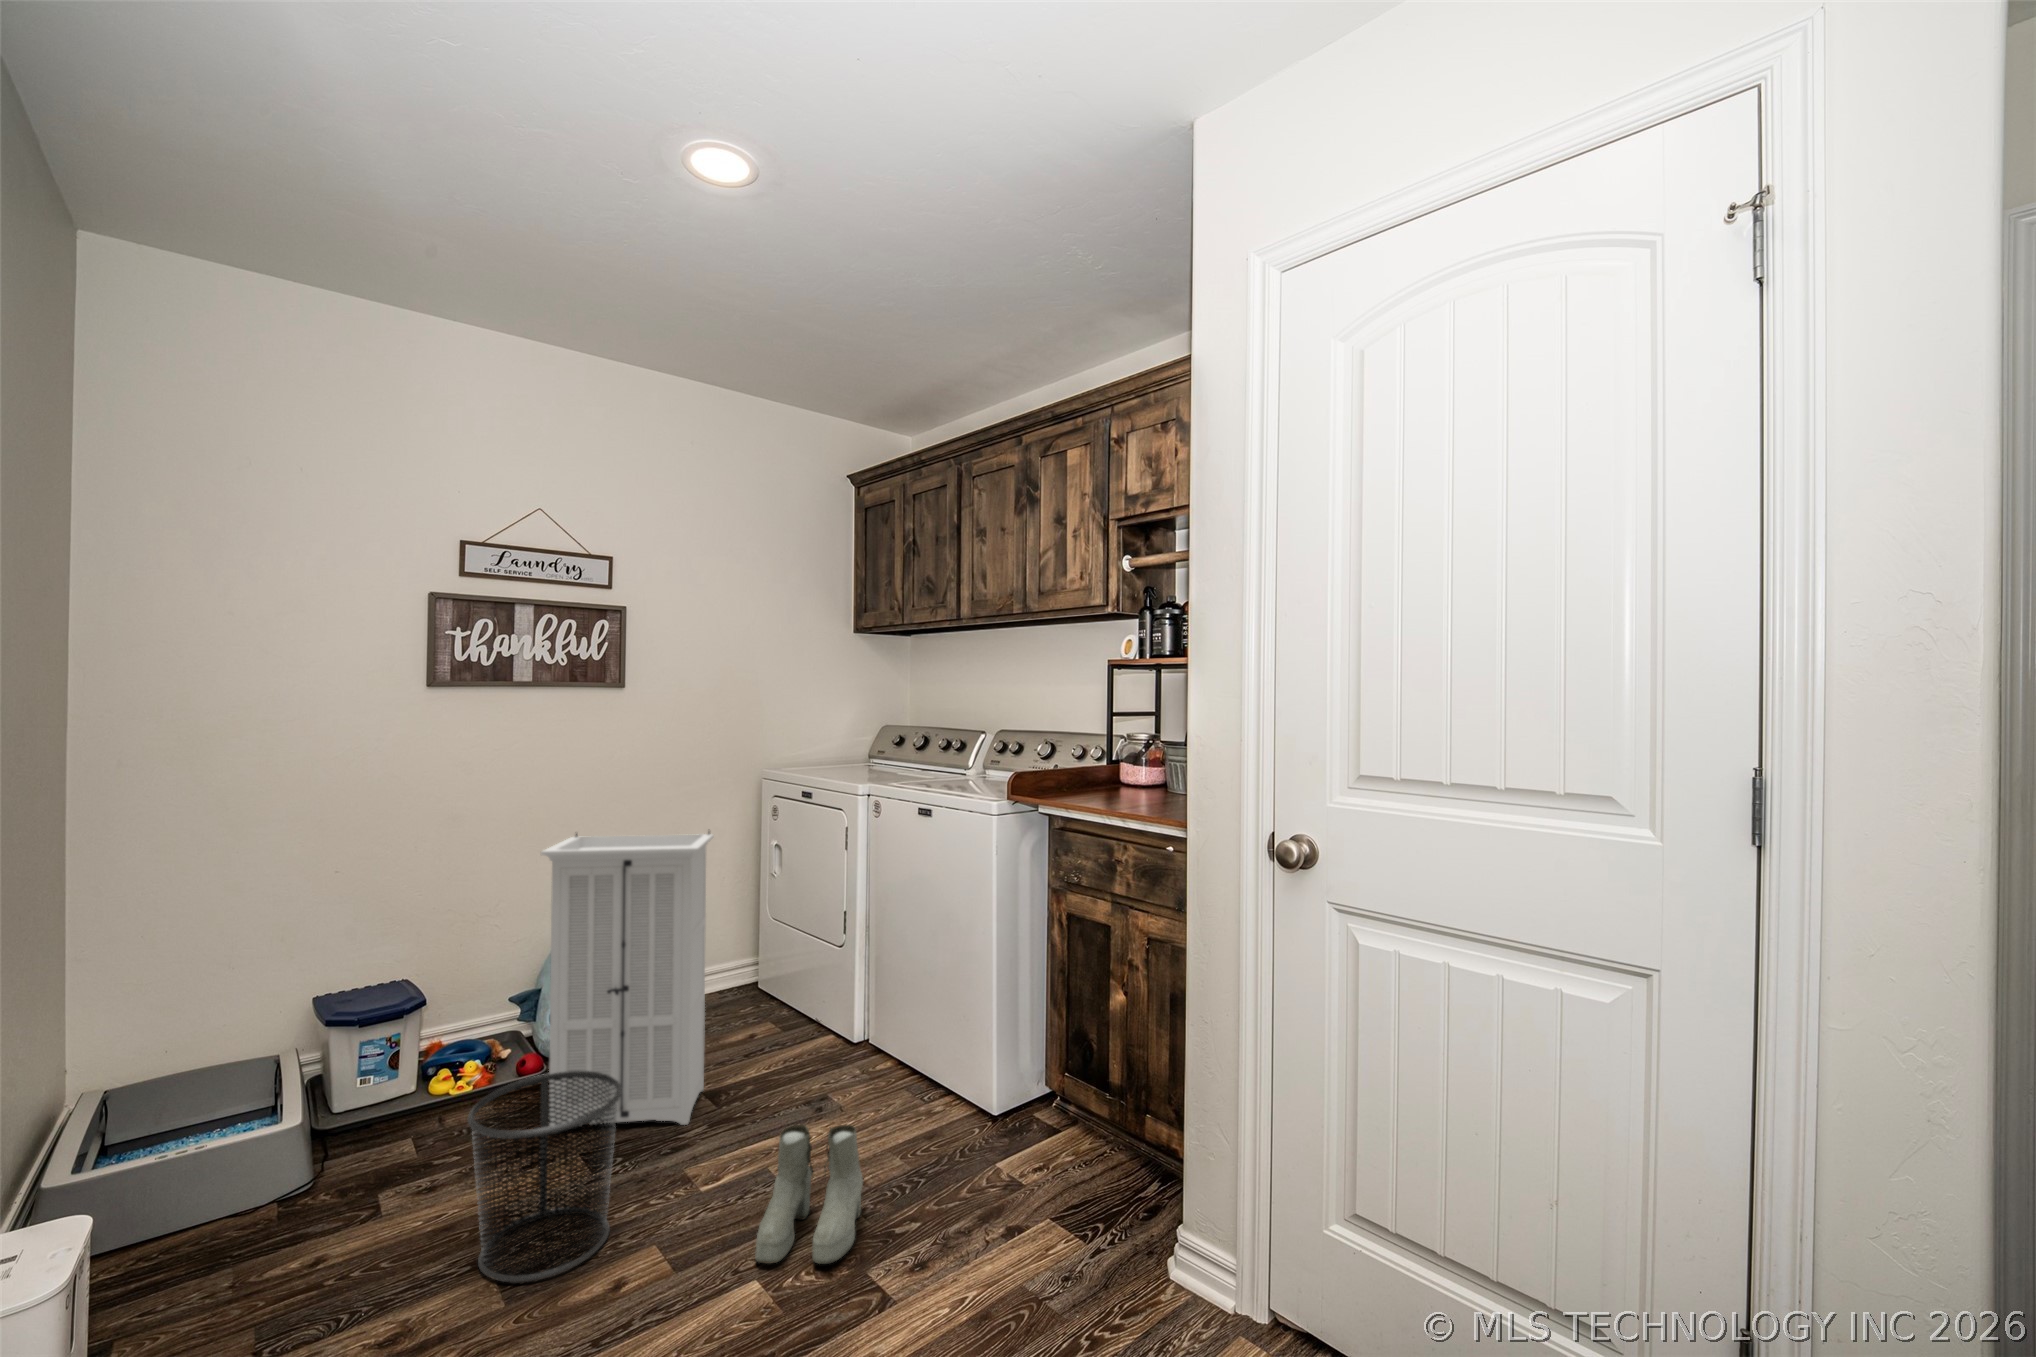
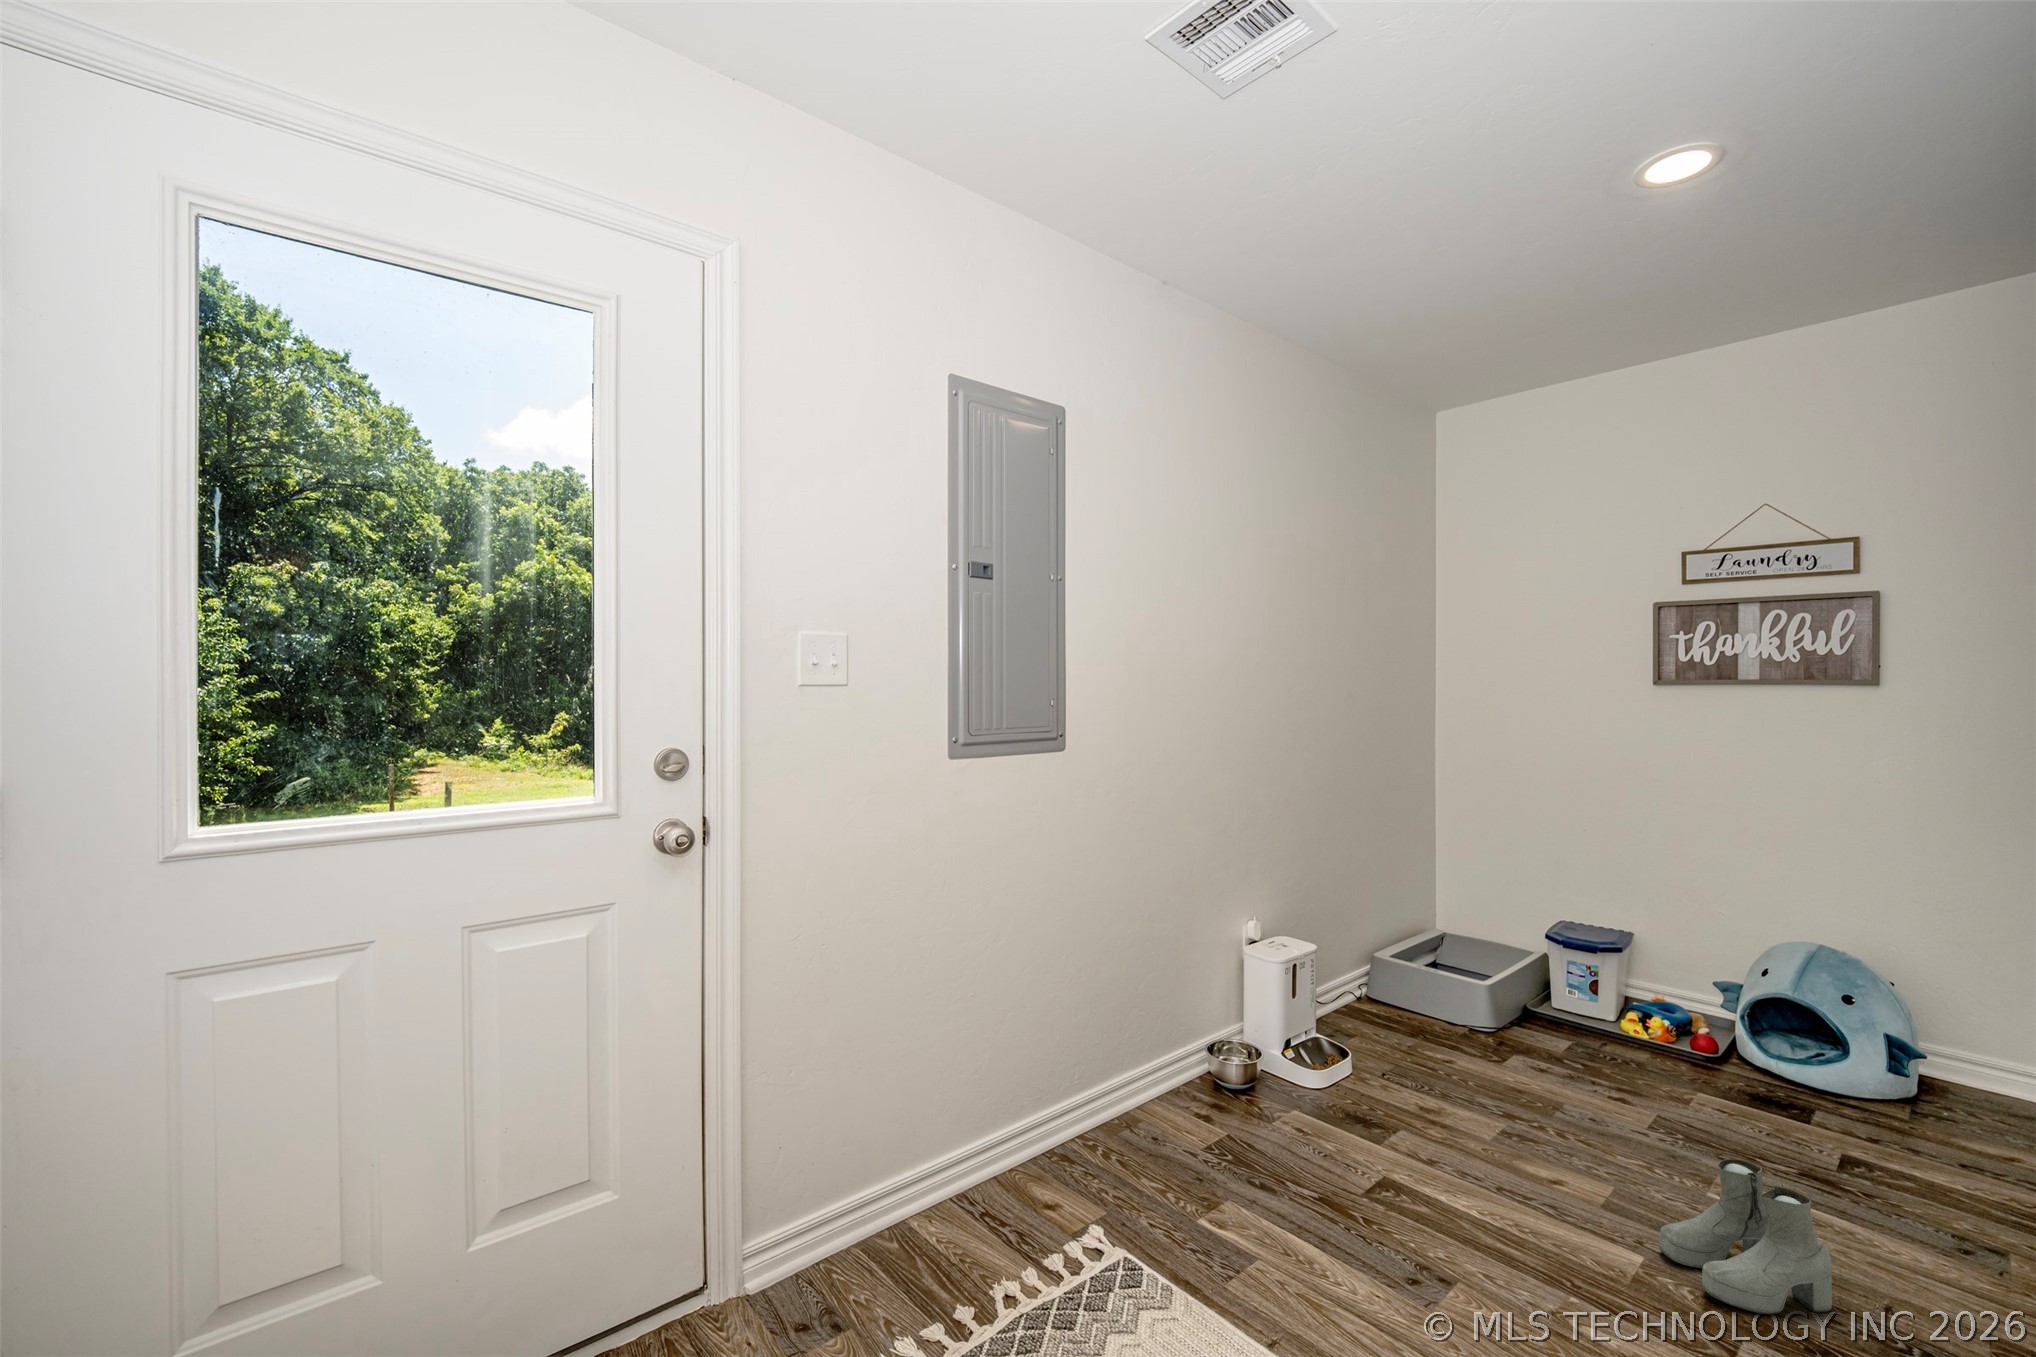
storage cabinet: present [541,832,714,1126] -> none [1646,827,1862,1156]
waste bin: present [468,1071,622,1283] -> none [1490,1000,1618,1161]

